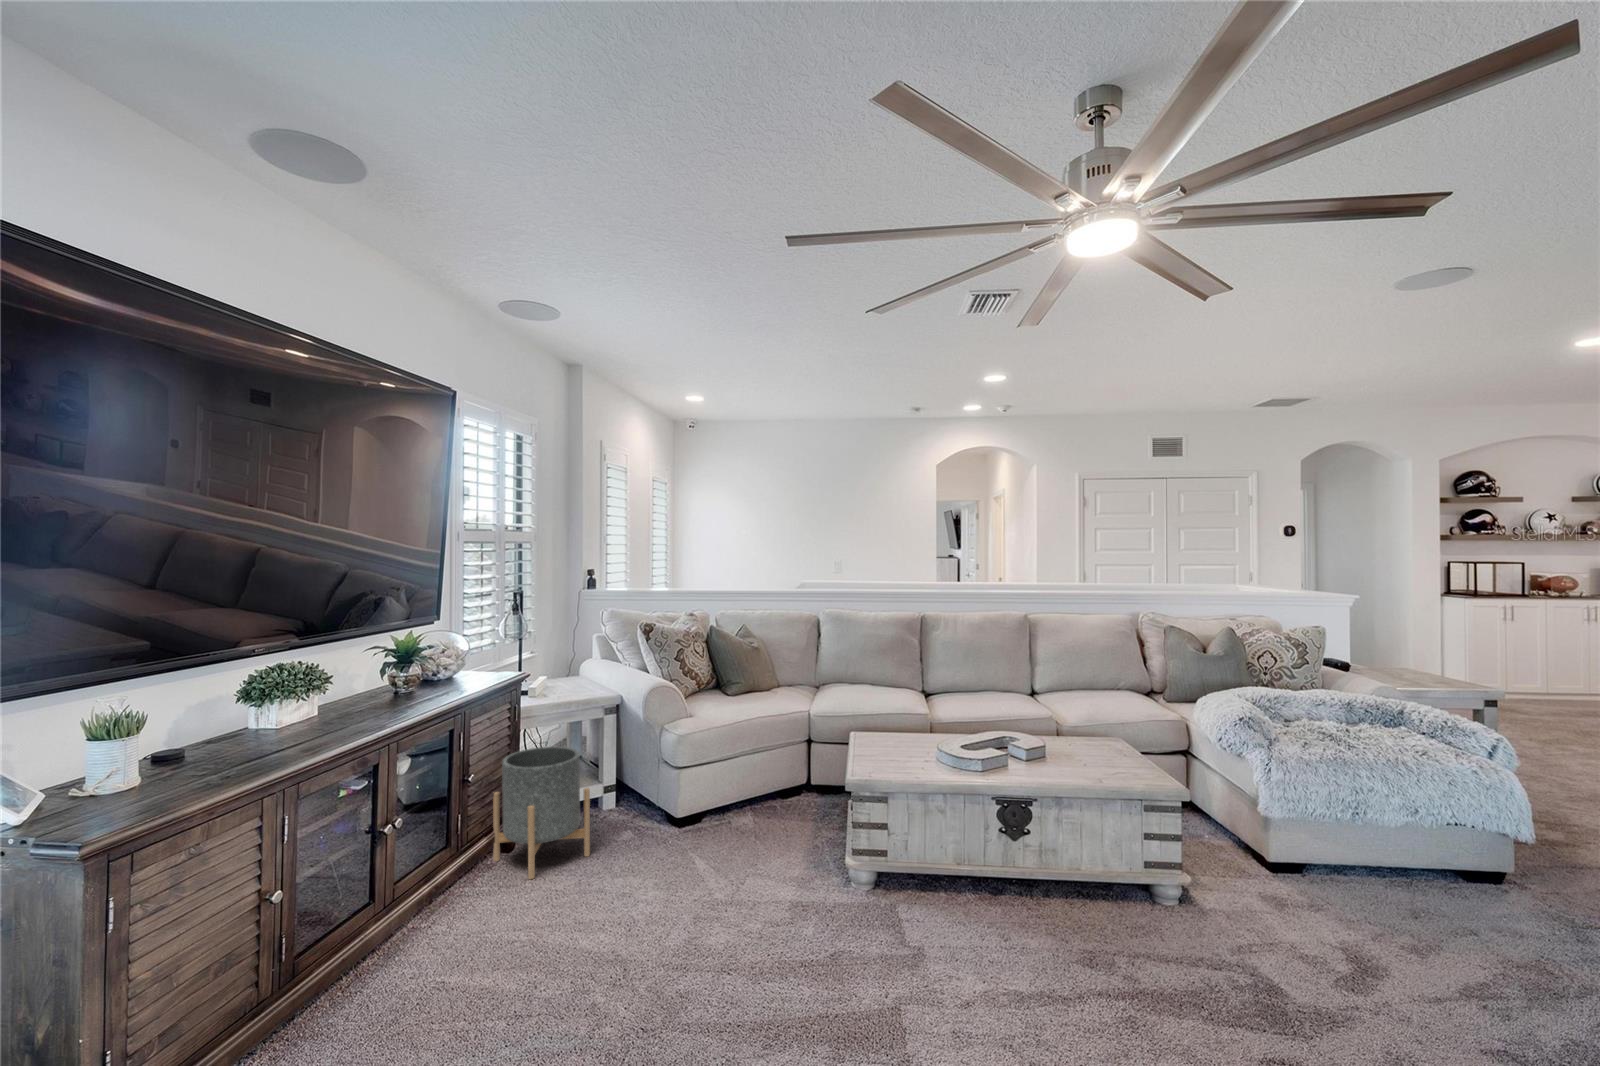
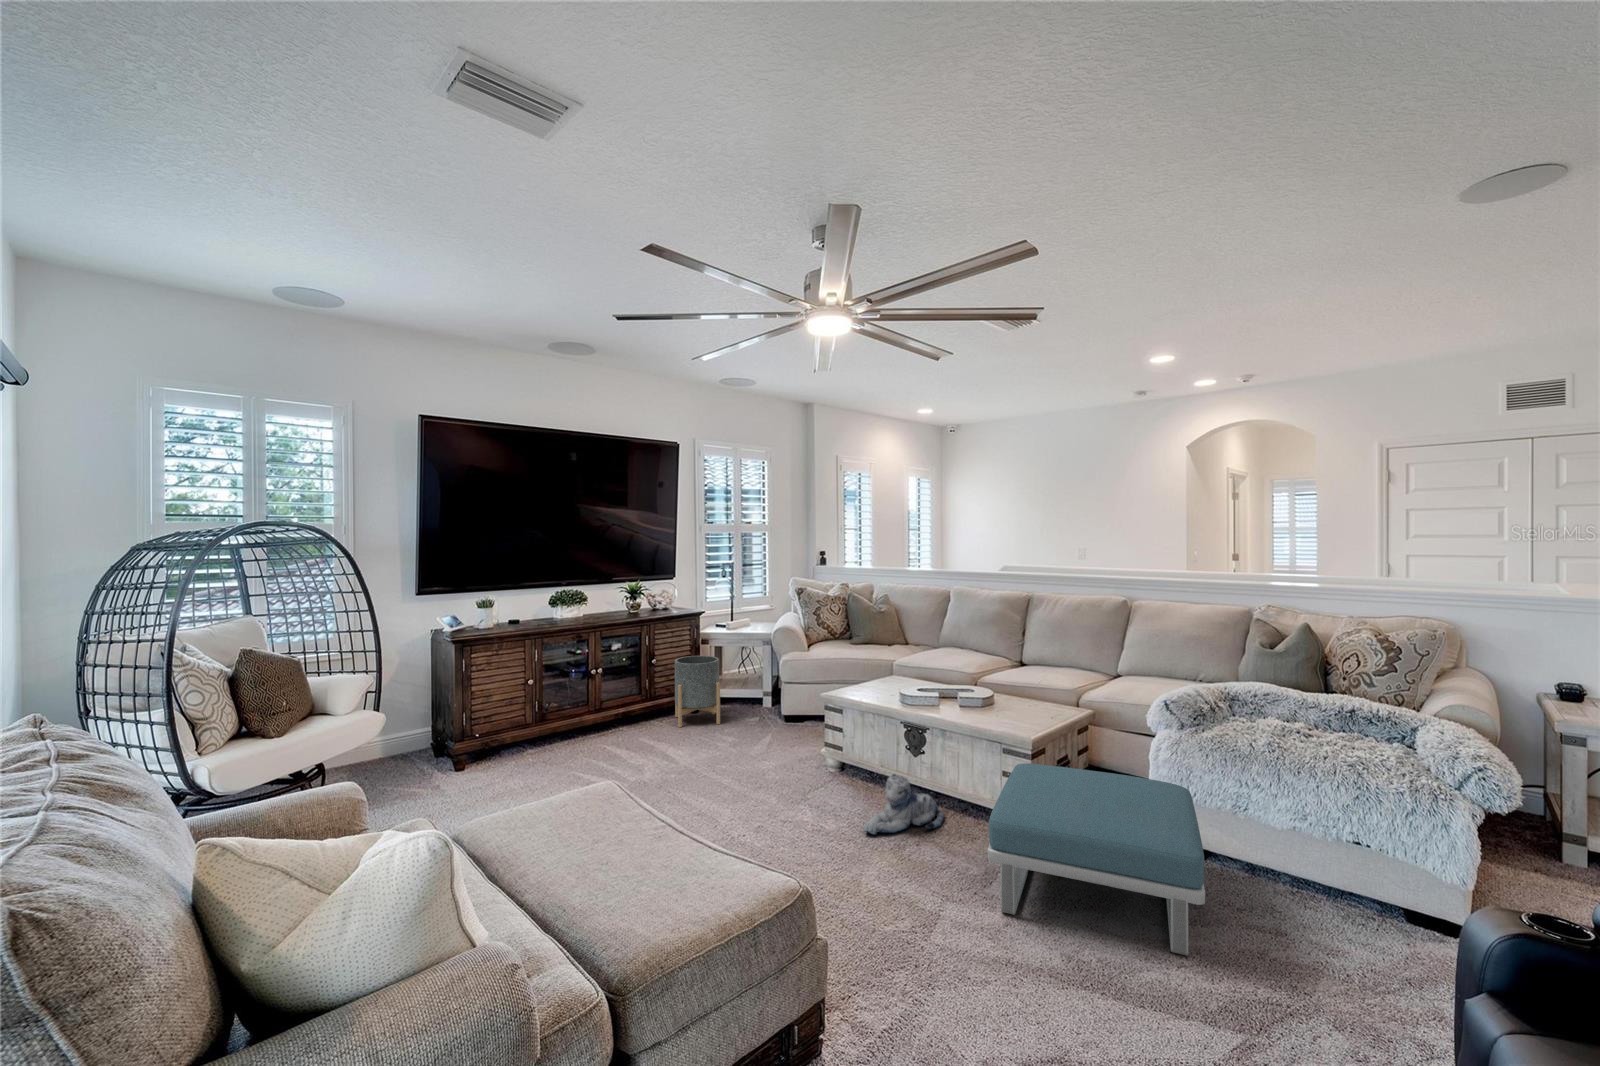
footstool: none [1178,808,1526,1020] -> present [987,763,1205,956]
plush toy: none [1039,873,1110,969] -> present [864,774,944,835]

